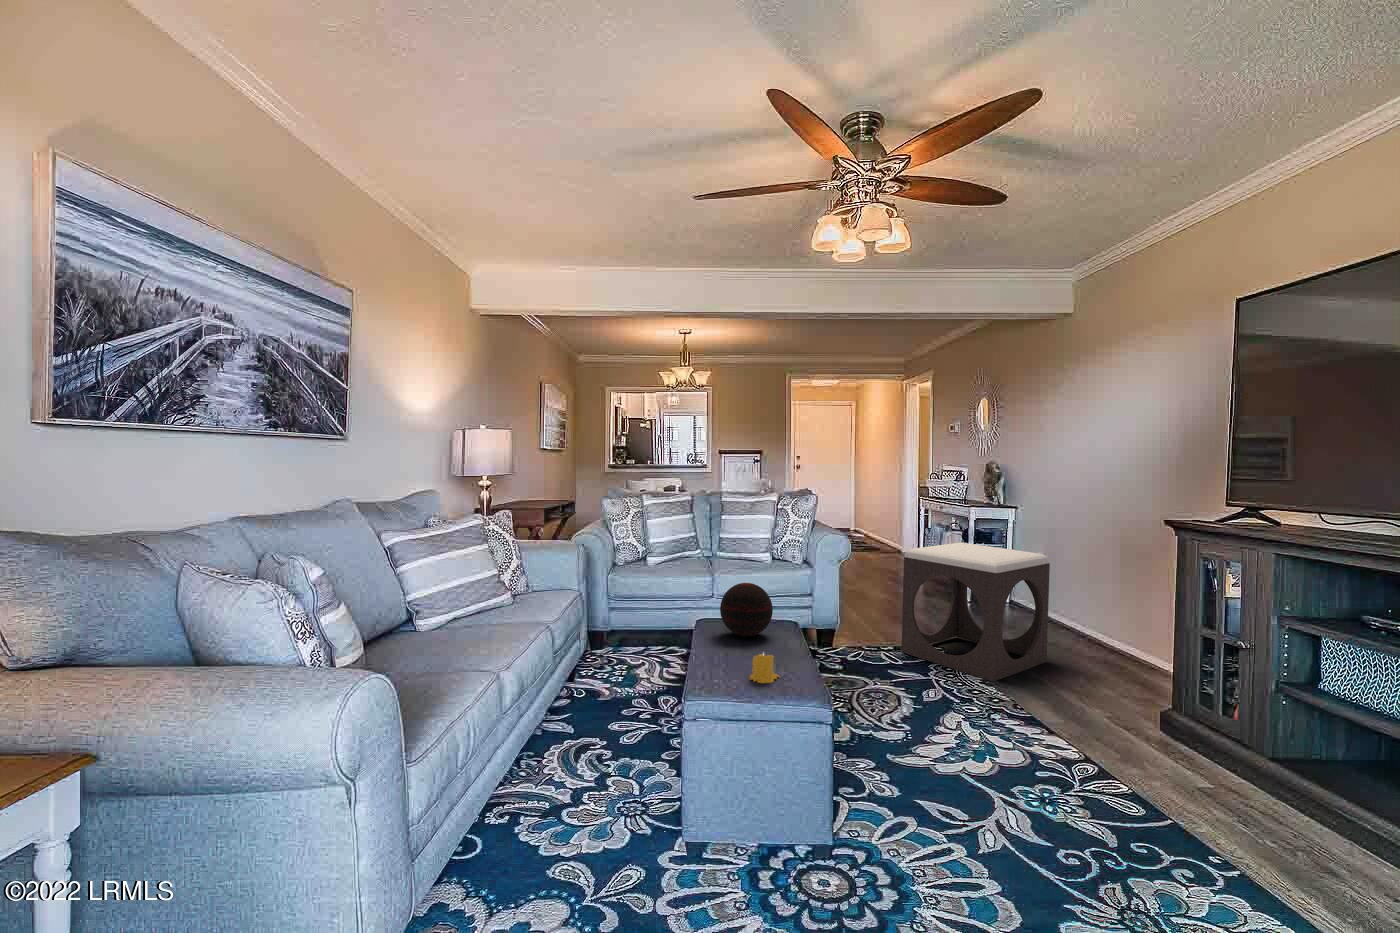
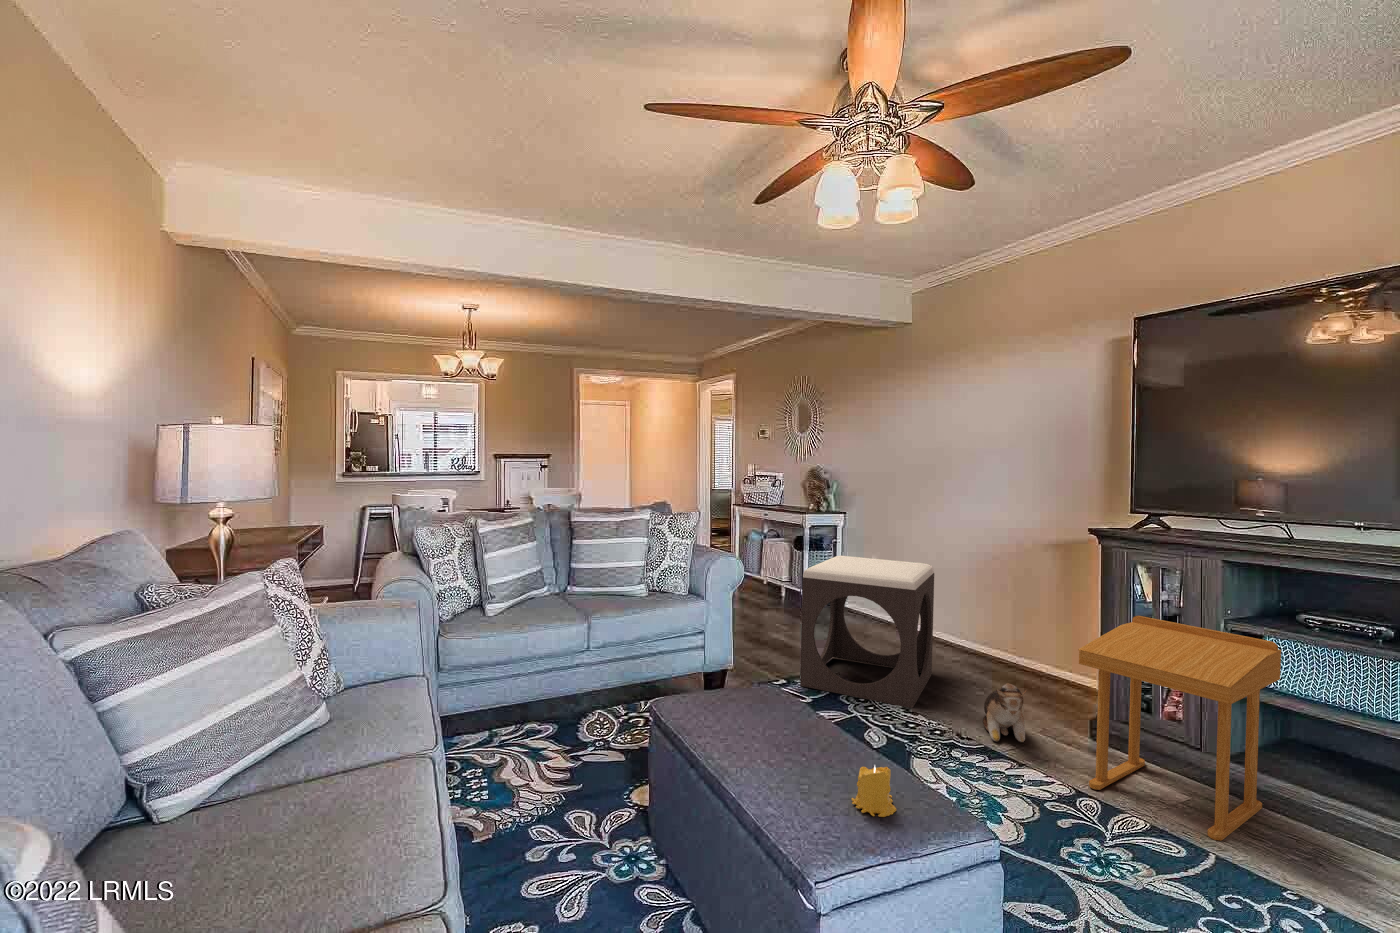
decorative orb: present [720,583,773,637] -> none [709,644,784,723]
side table: none [1094,609,1322,816] -> present [1078,616,1282,841]
plush toy: none [1041,662,1087,719] -> present [983,683,1027,742]

